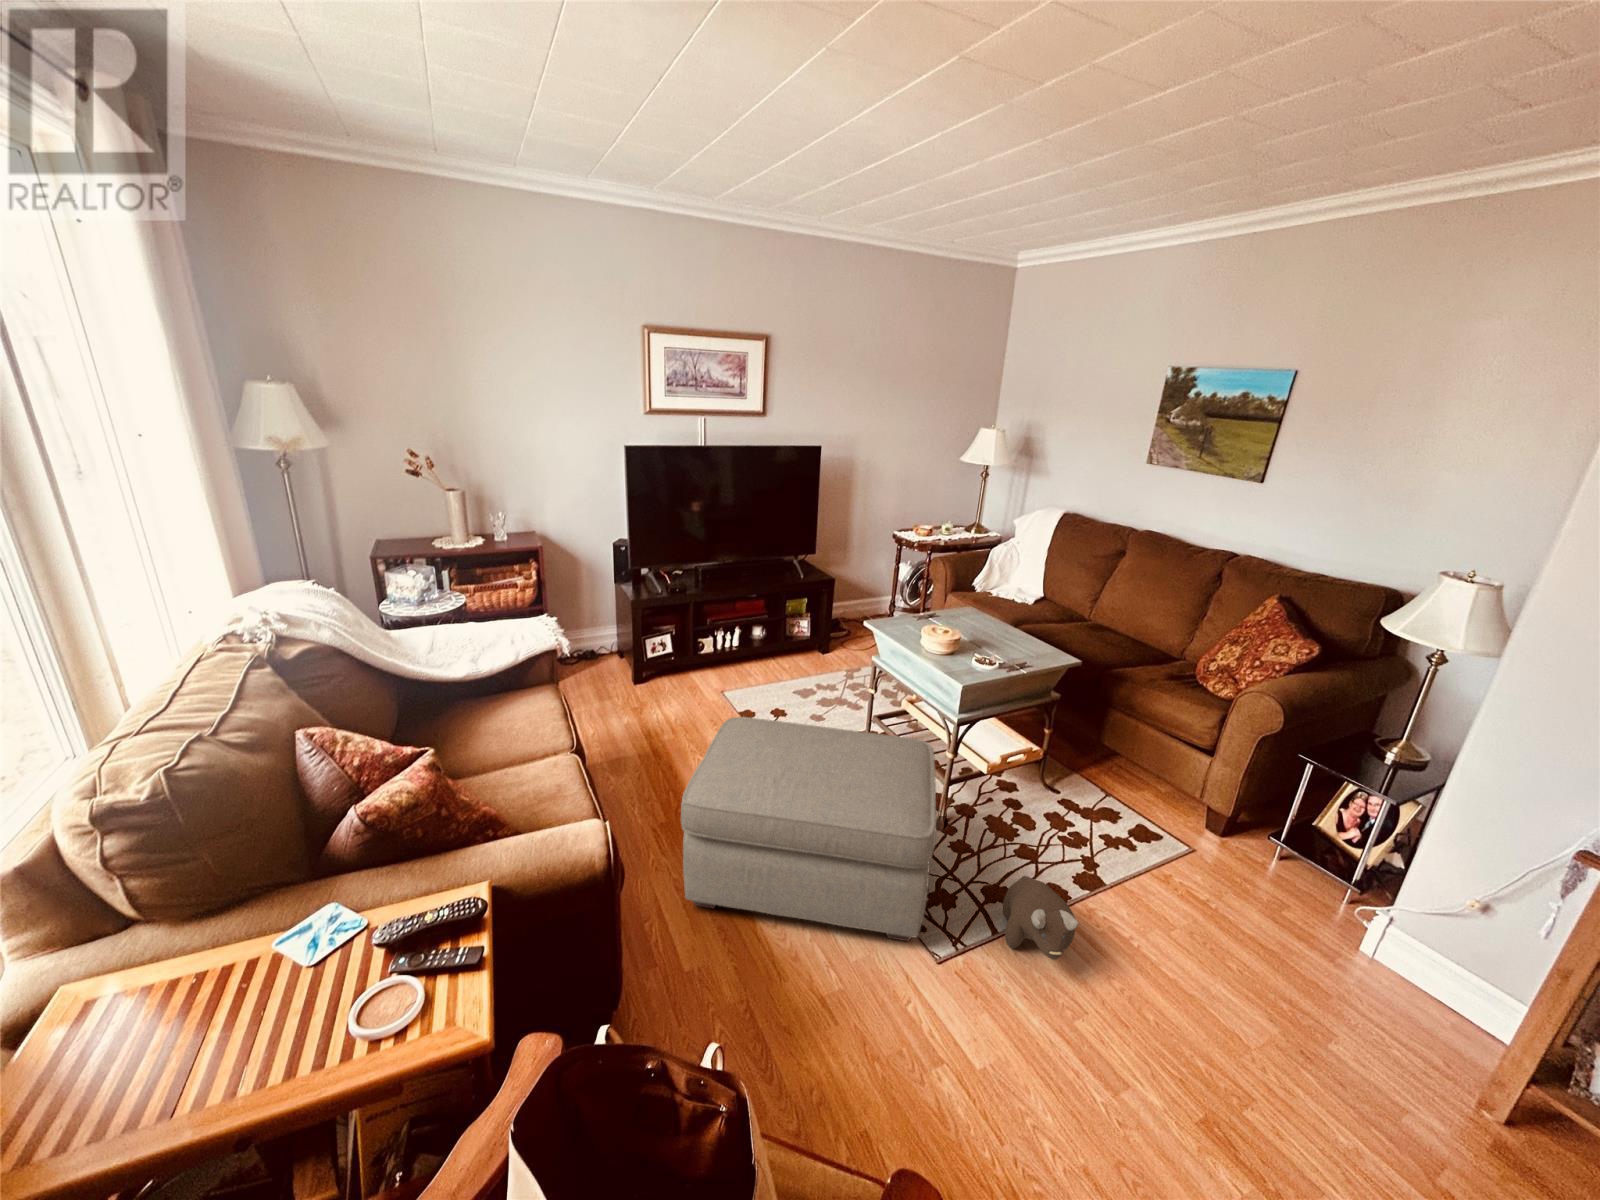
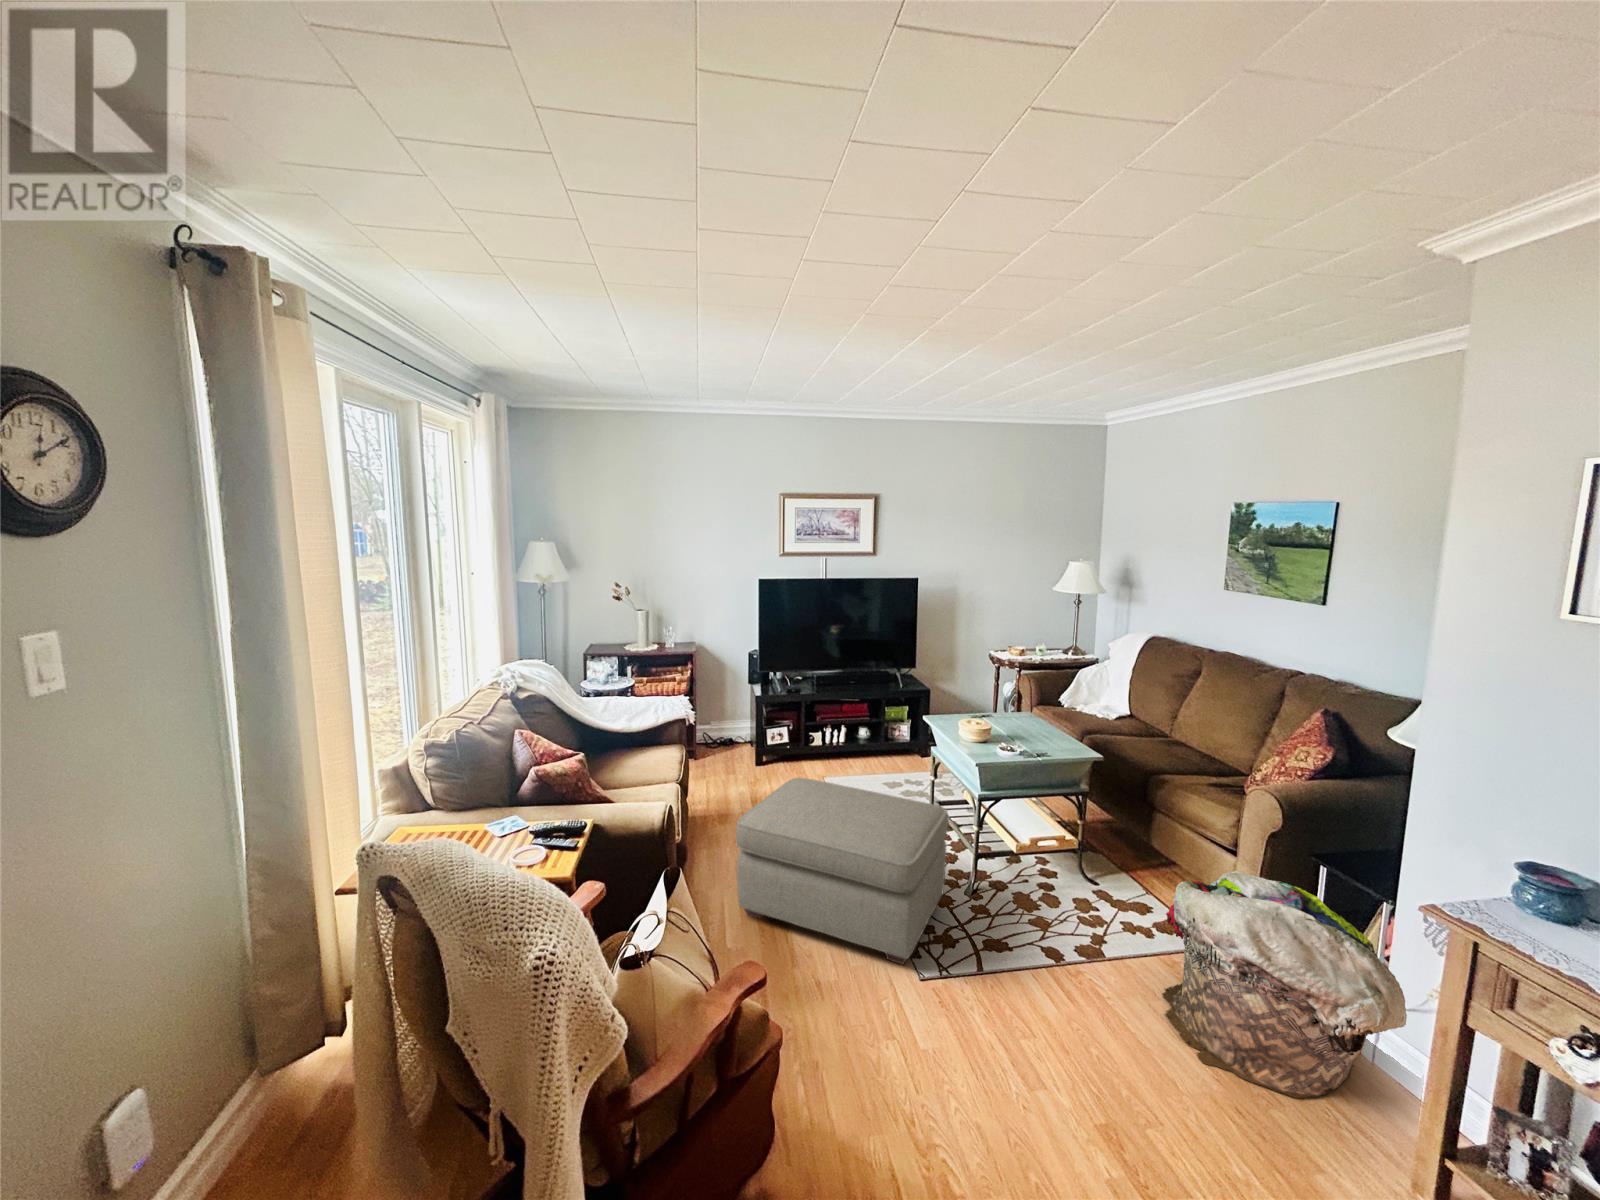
laundry basket: none [1172,793,1467,1025] -> present [1162,871,1407,1098]
plush toy: present [1003,876,1078,959] -> none [984,927,1045,994]

